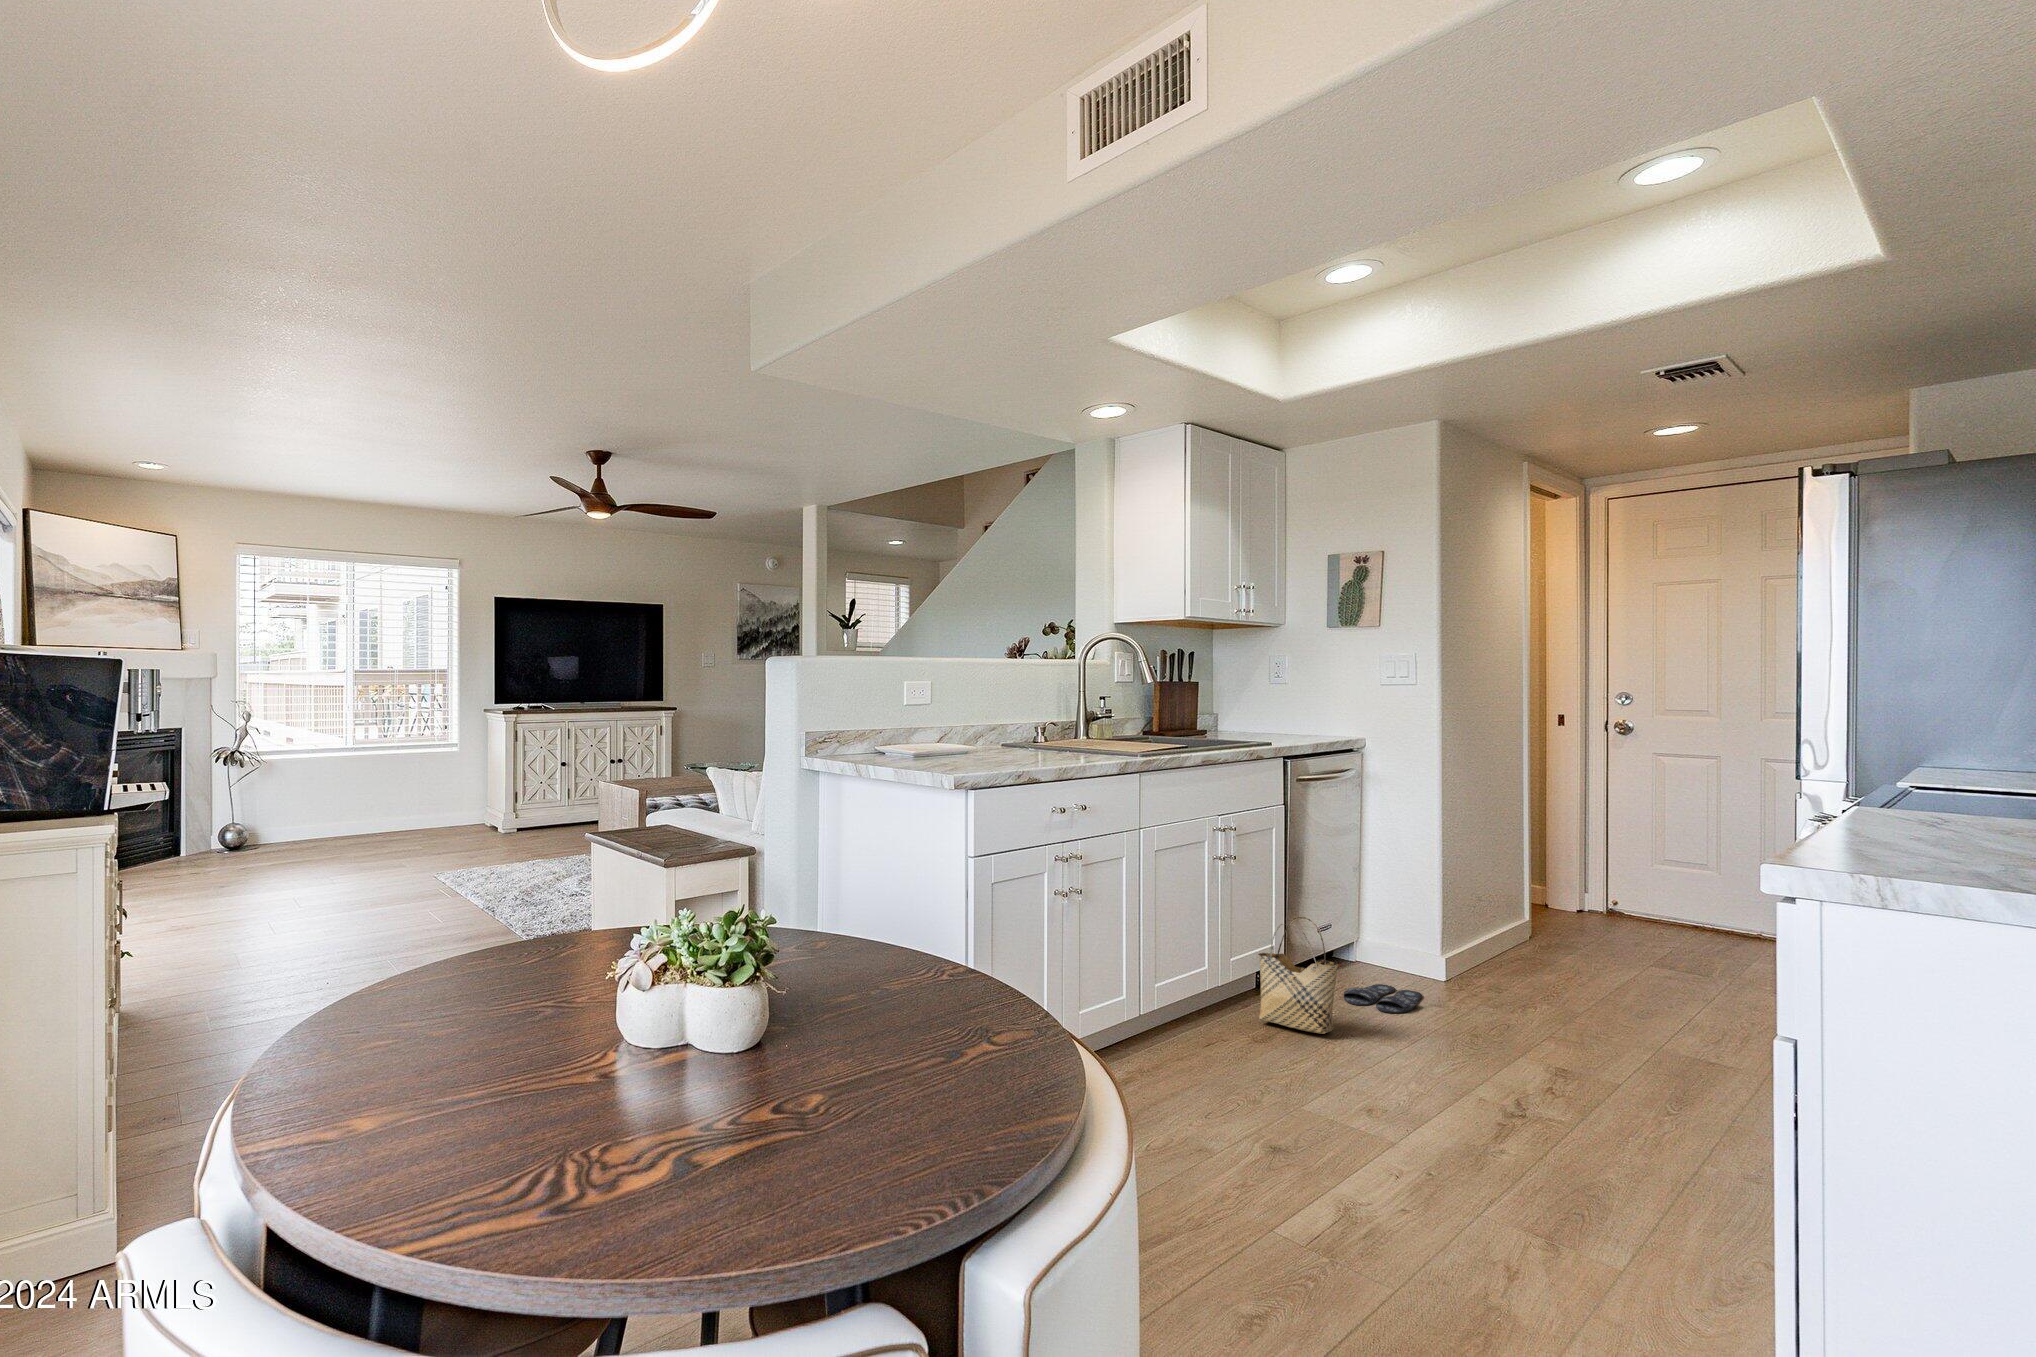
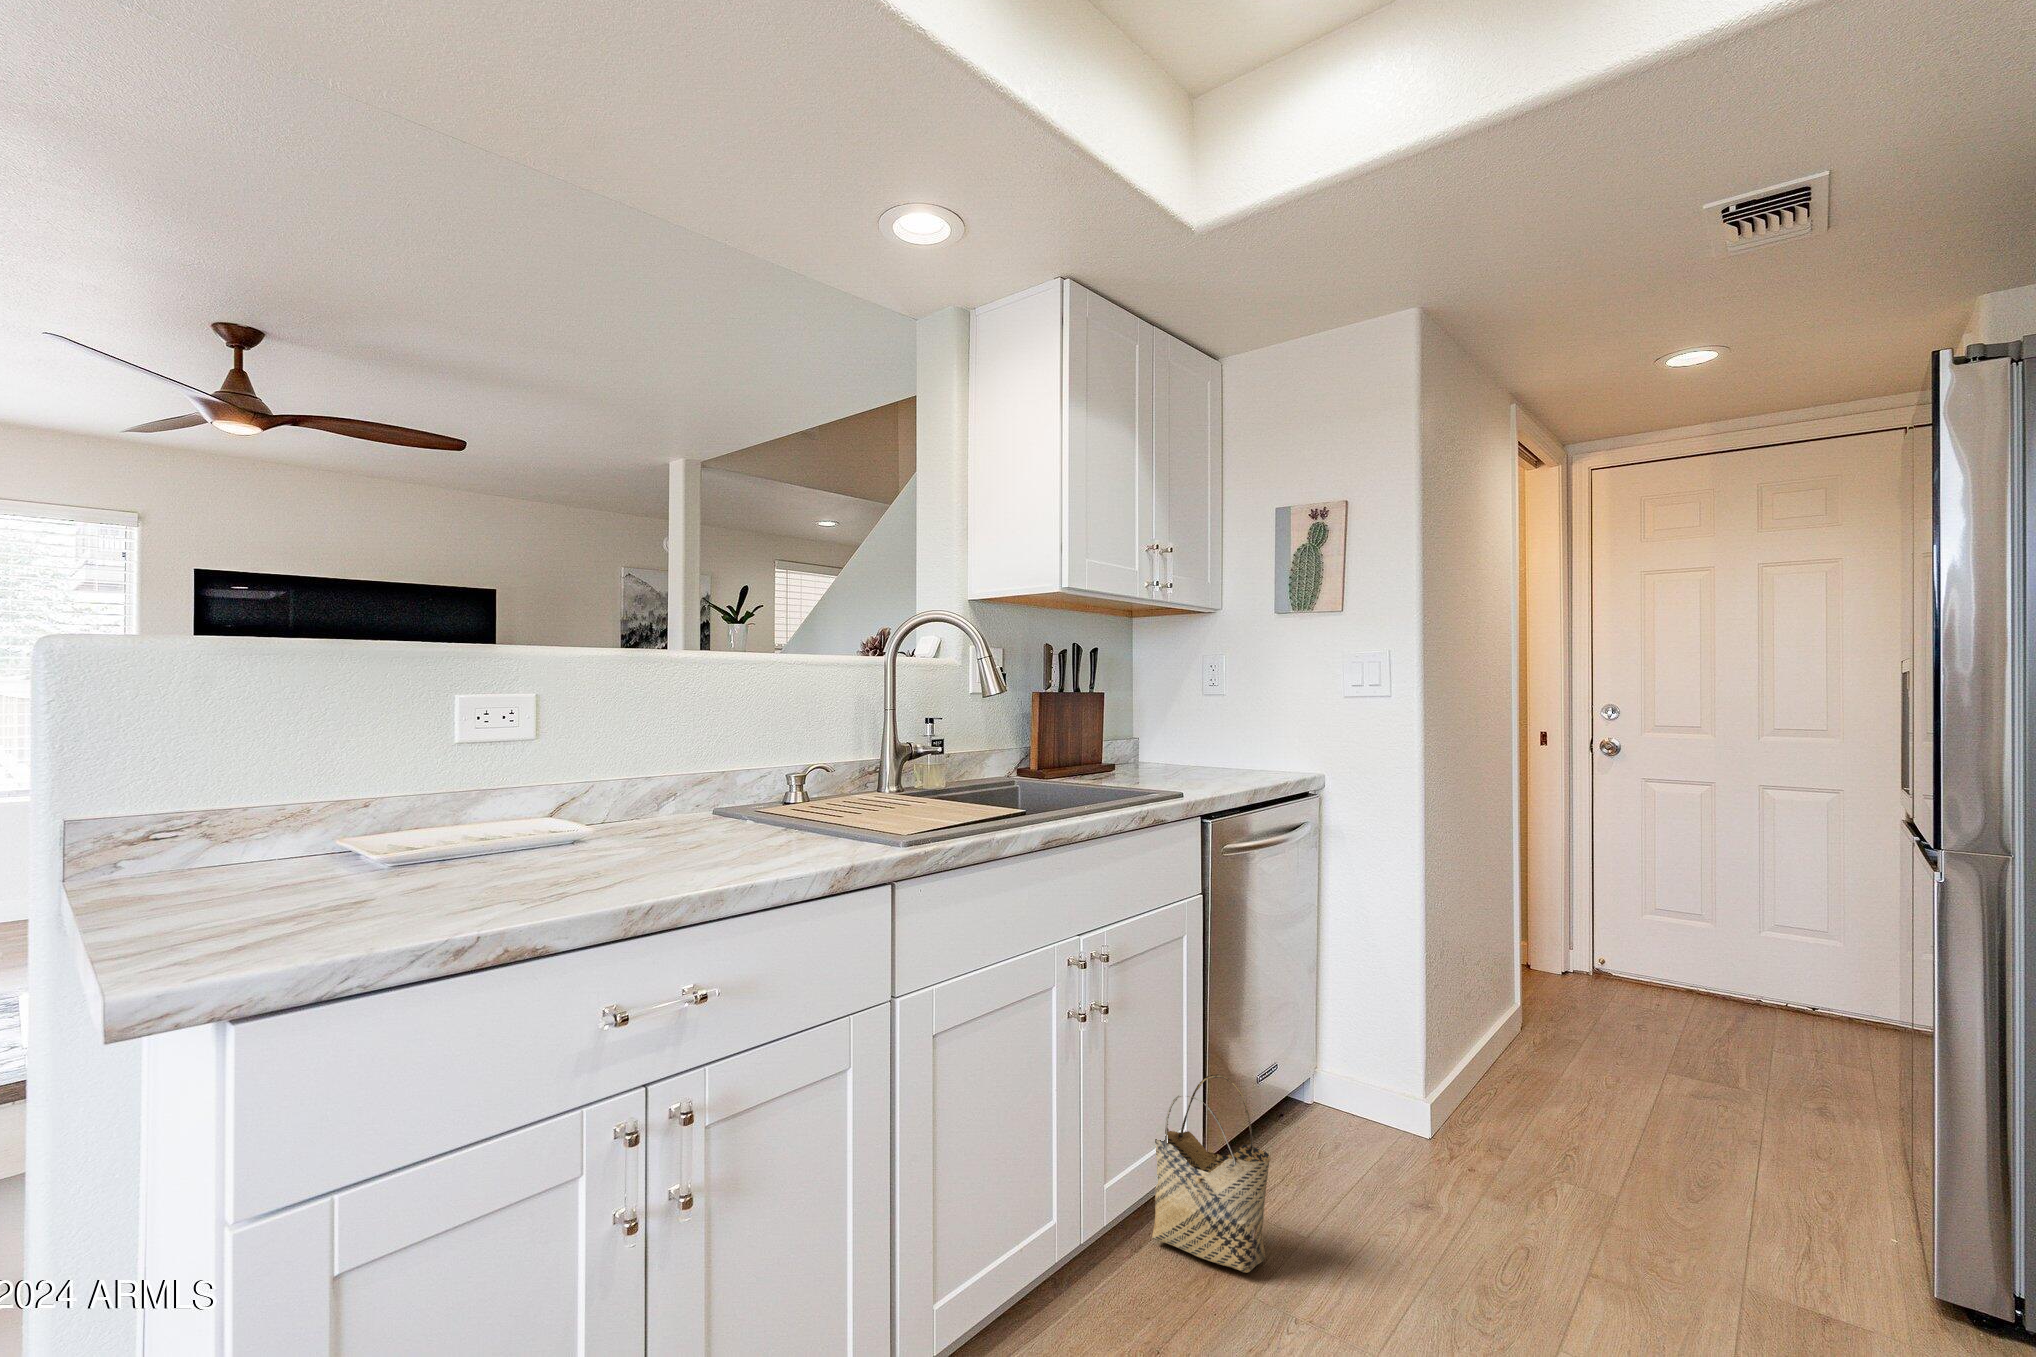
slippers: present [1344,984,1422,1013] -> none [1295,1145,1414,1213]

